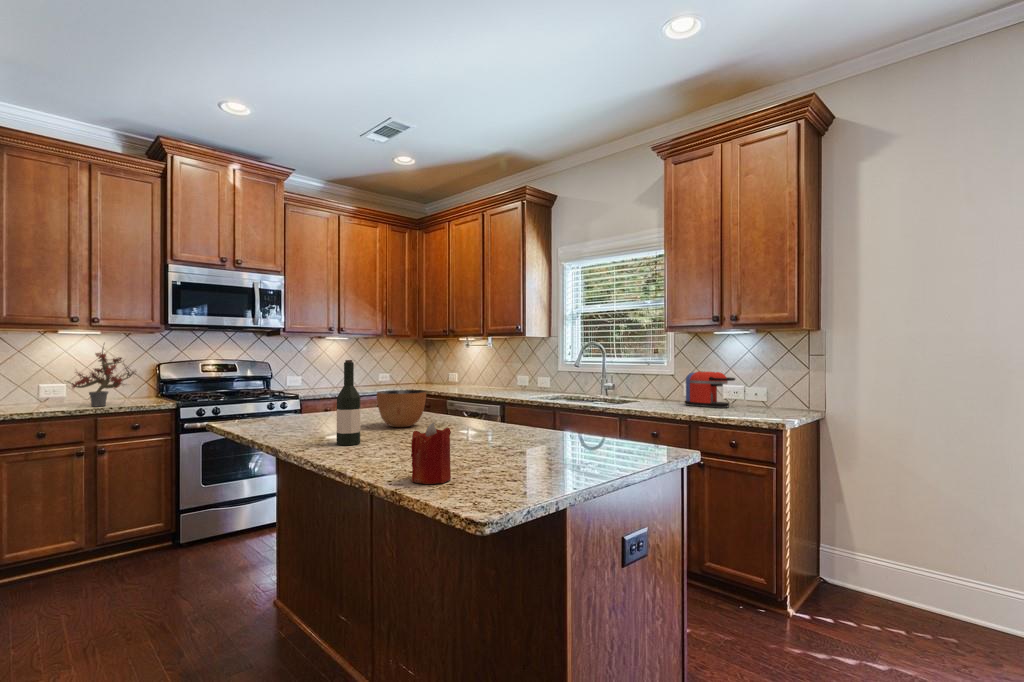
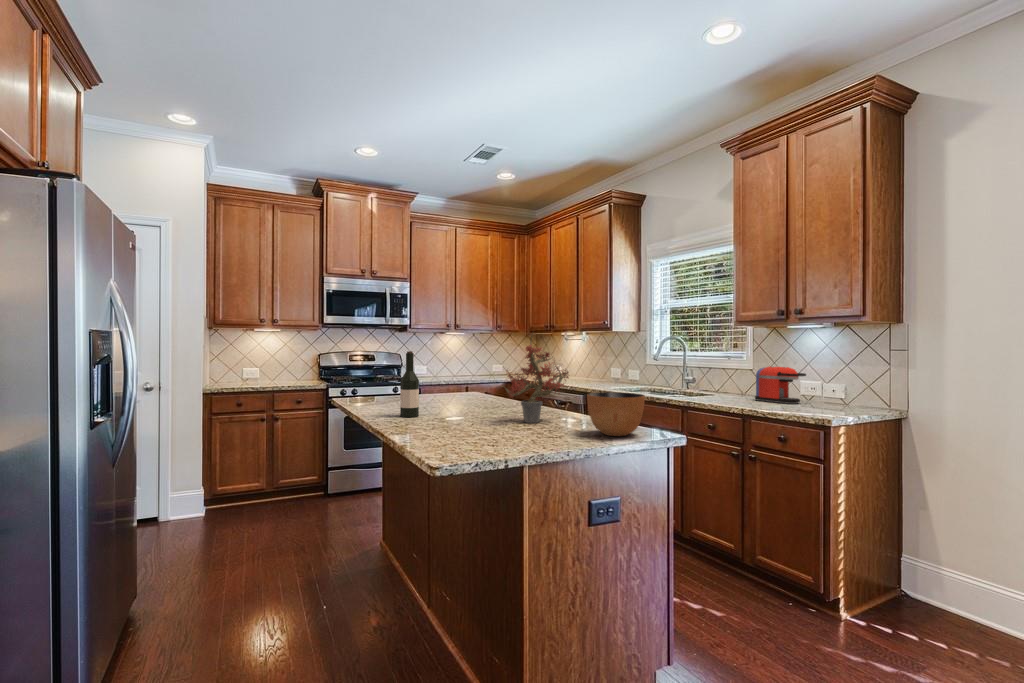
potted plant: present [67,346,136,407] -> present [501,336,569,423]
bowl: present [377,390,426,427] -> present [587,392,645,436]
candle: present [411,423,451,484] -> none [420,399,451,444]

